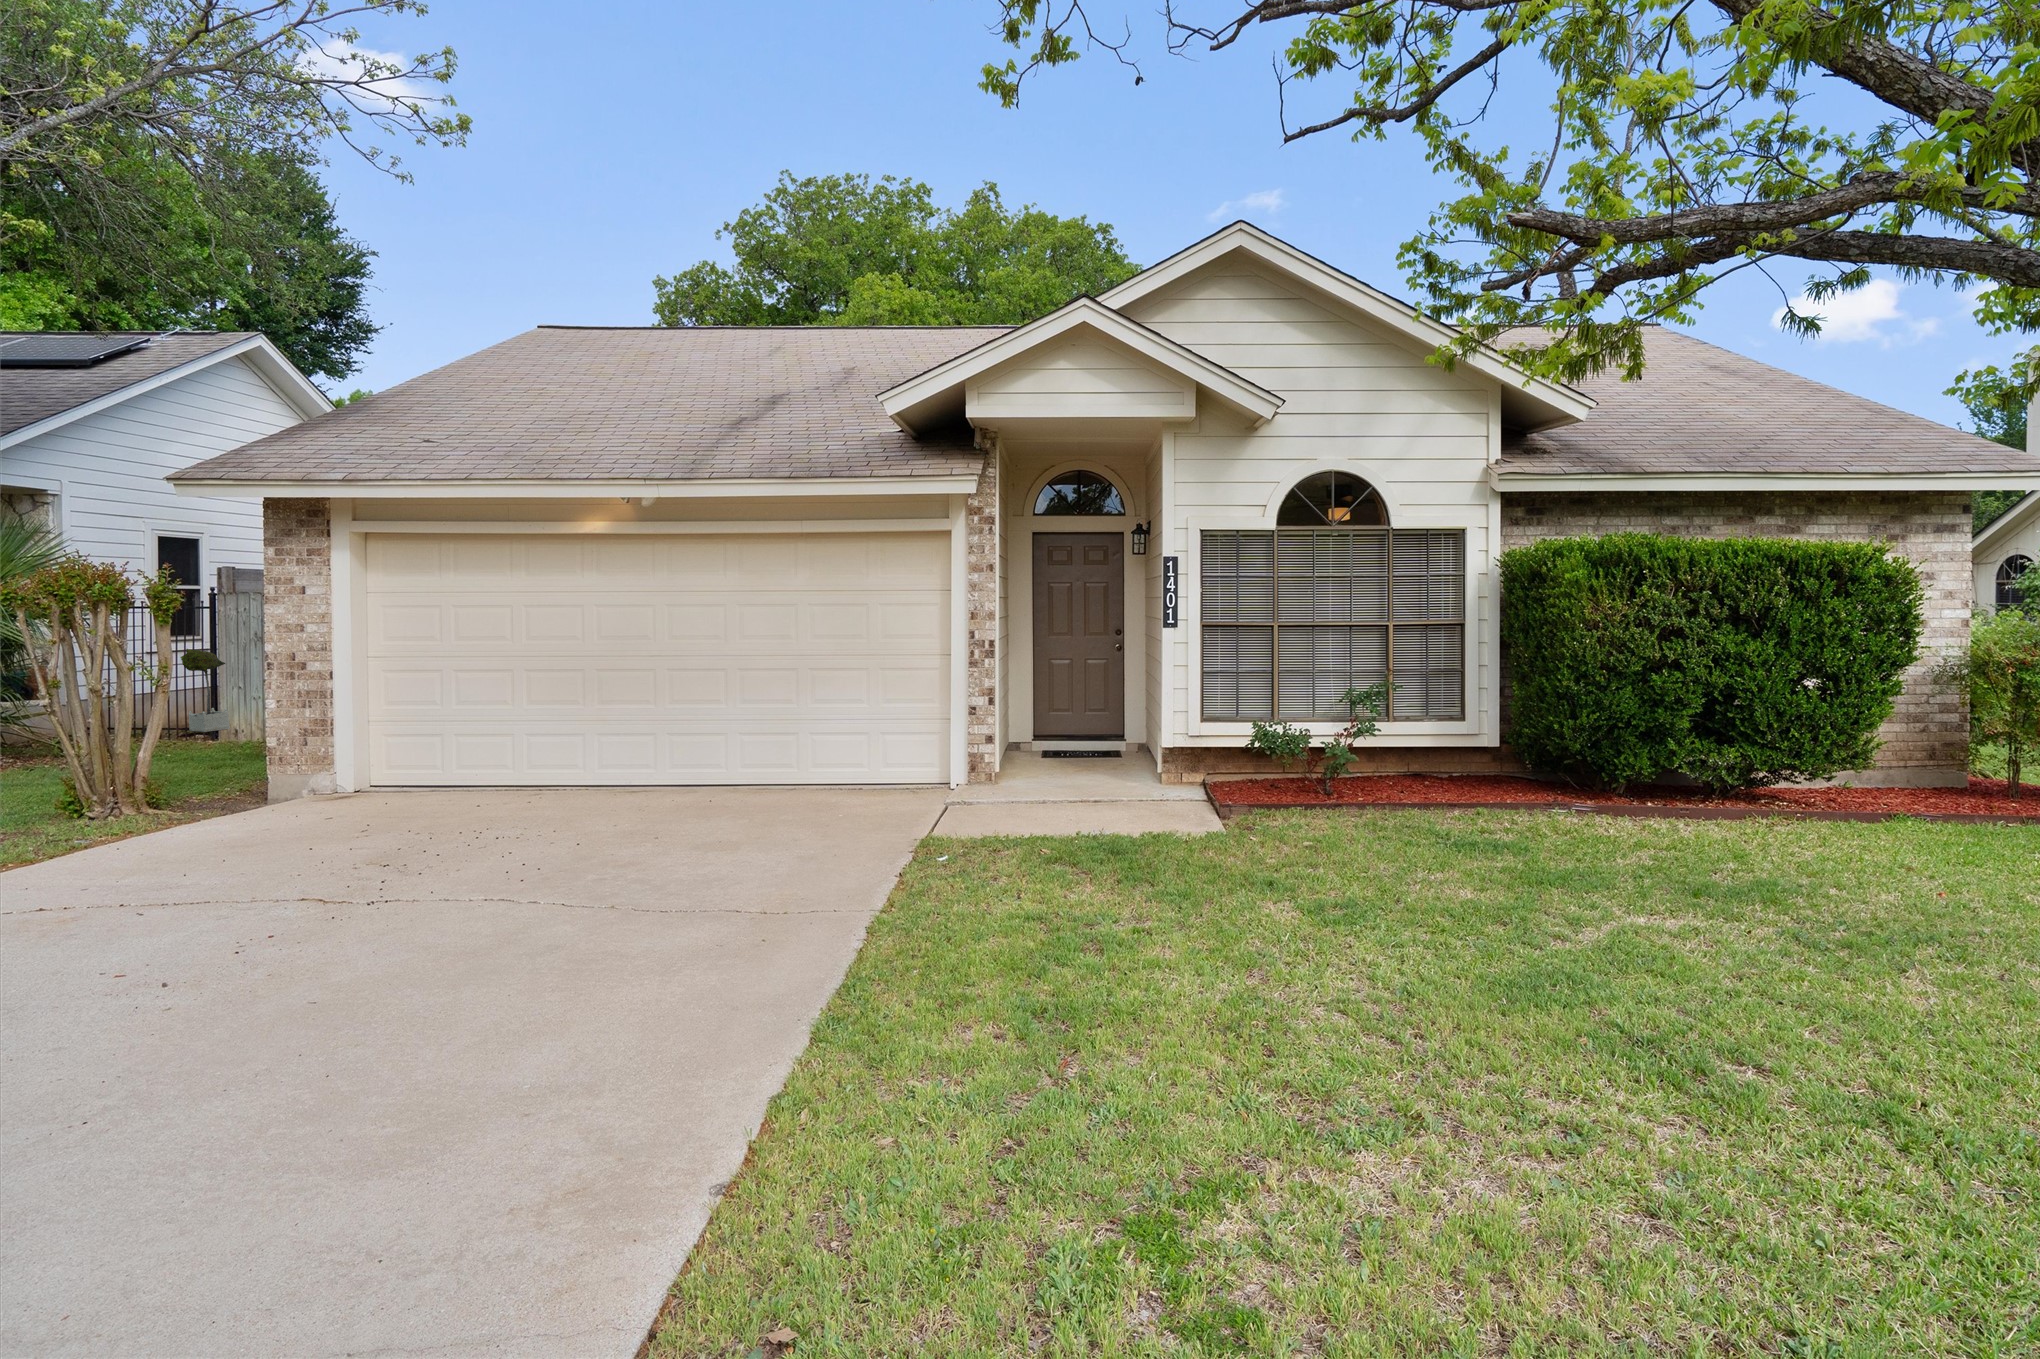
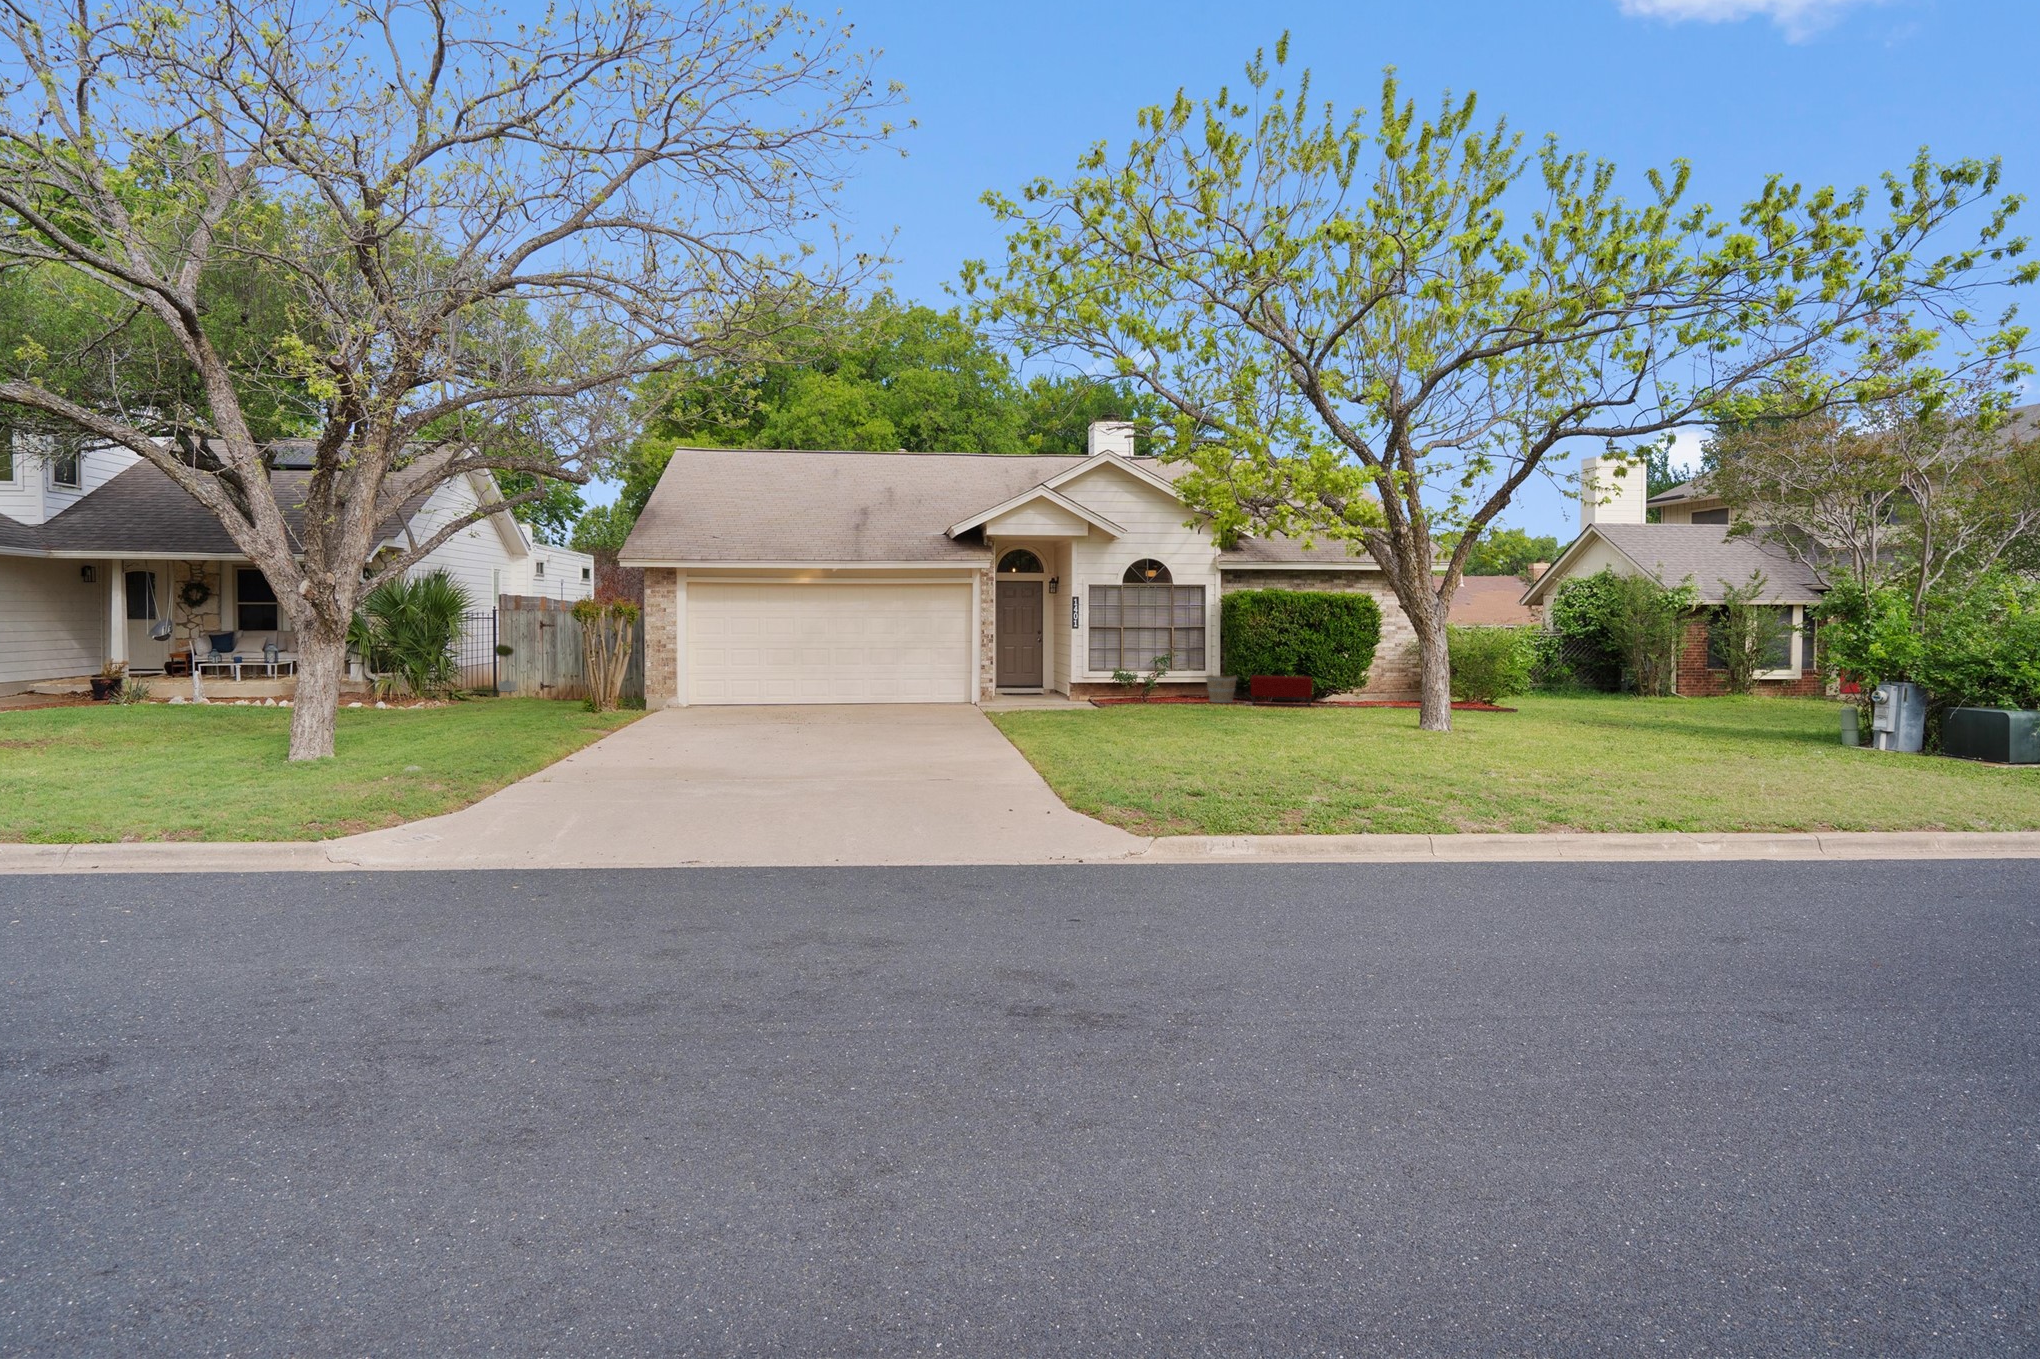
wooden bucket: none [1469,729,1547,799] -> present [1206,675,1237,703]
bench: none [1580,737,1759,825] -> present [1250,676,1313,706]

